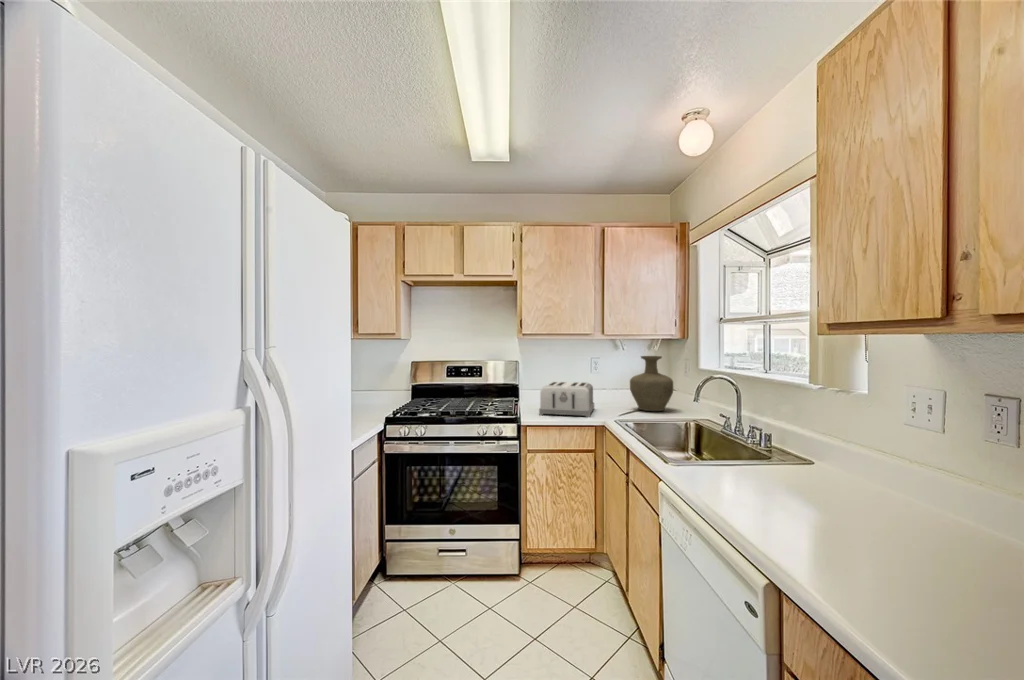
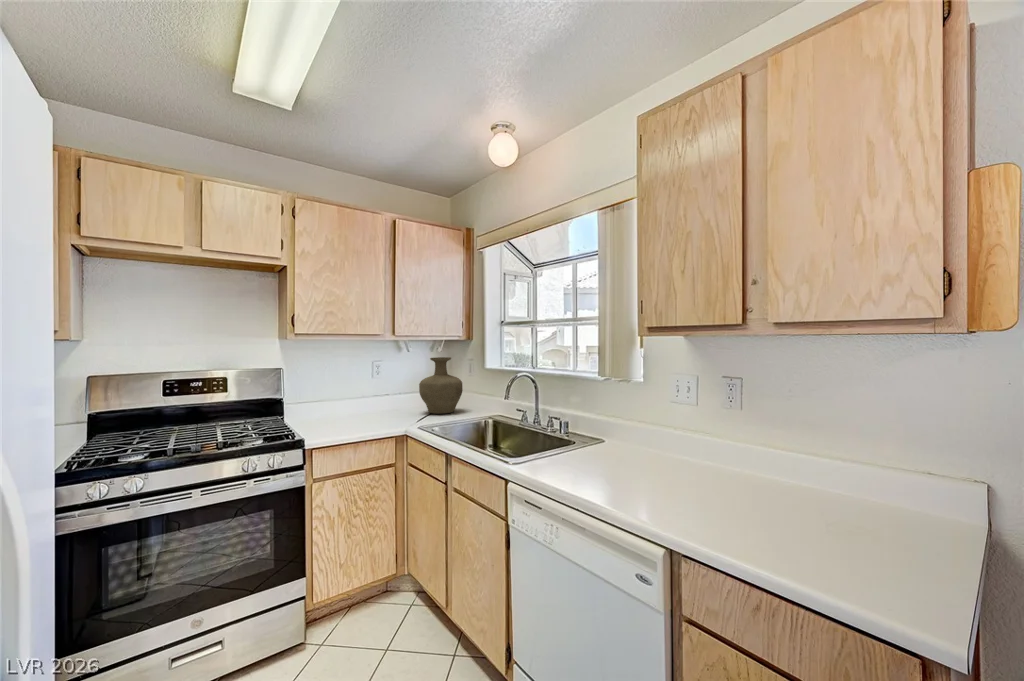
toaster: present [539,382,594,417] -> none [323,389,387,434]

